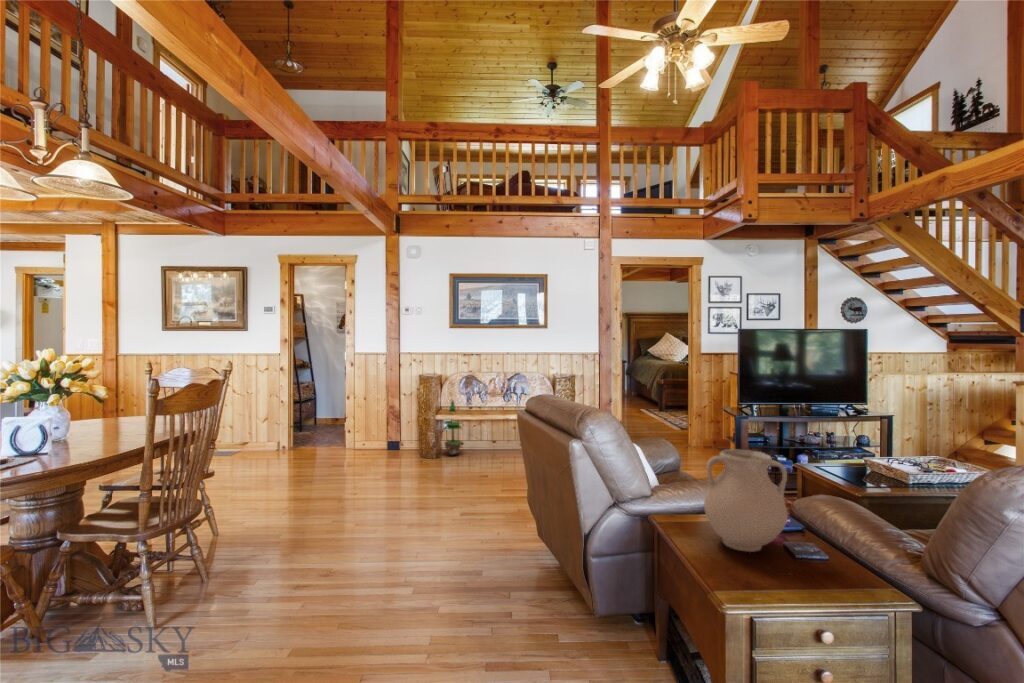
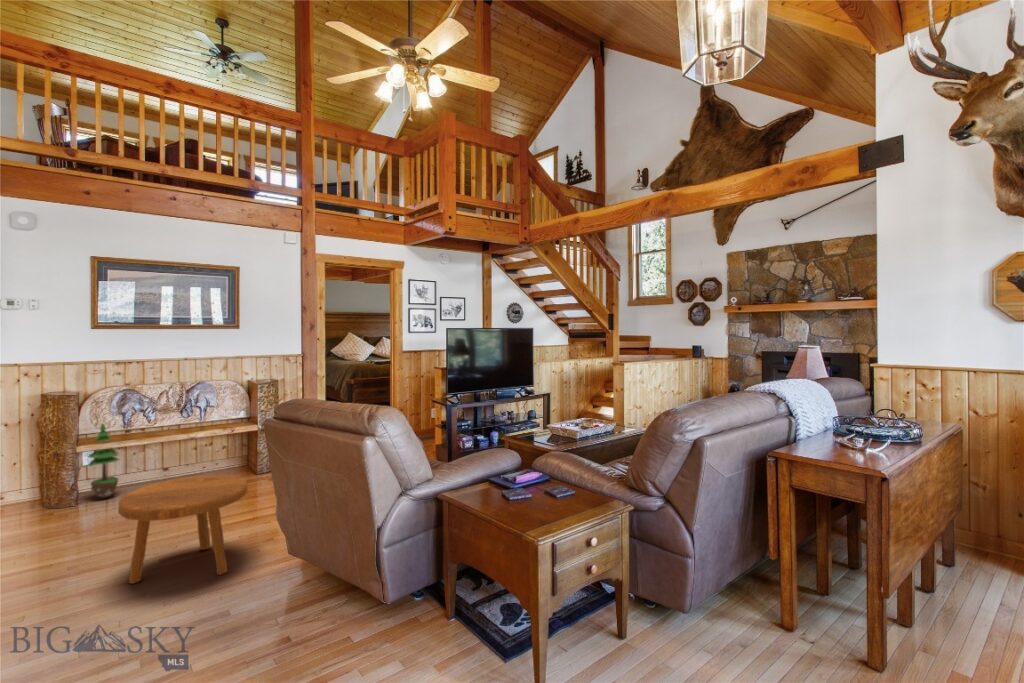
vase: present [704,449,788,552] -> none [493,423,551,501]
footstool: none [429,450,517,538] -> present [118,475,247,583]

